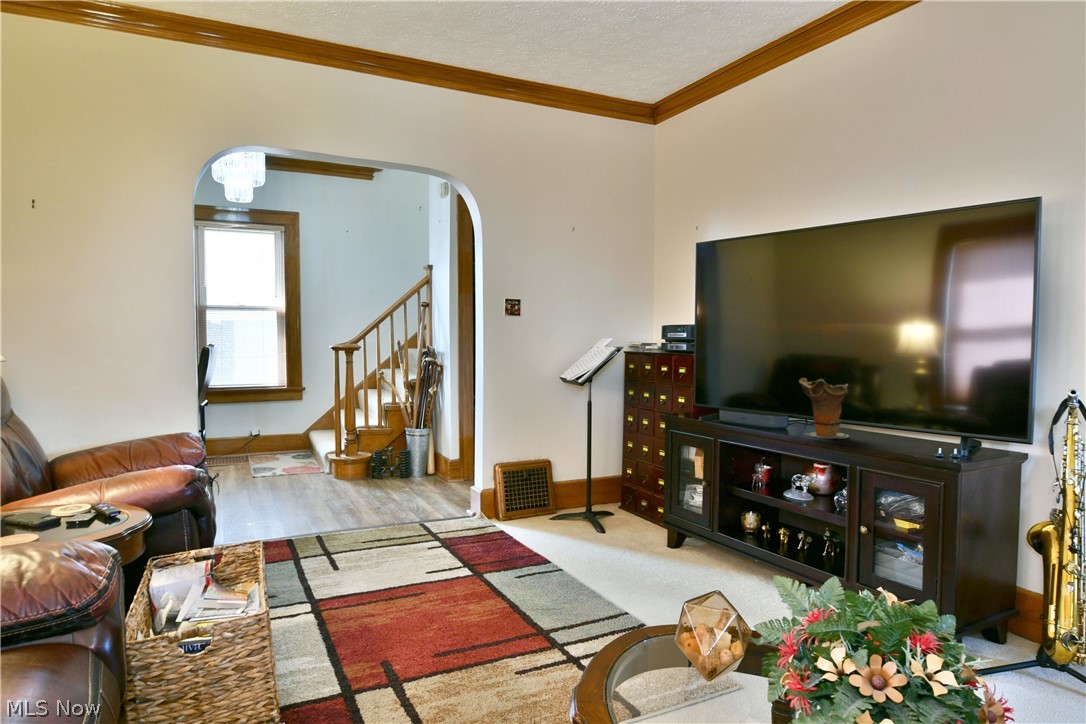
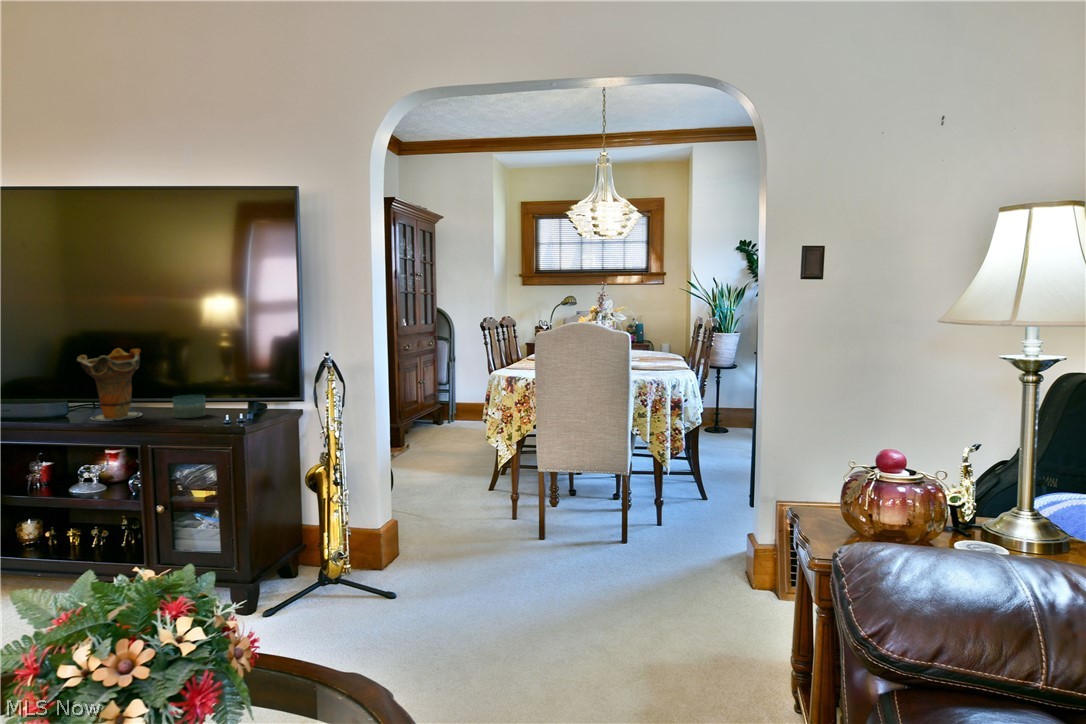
candle: none [878,422,912,446] -> present [173,394,206,418]

